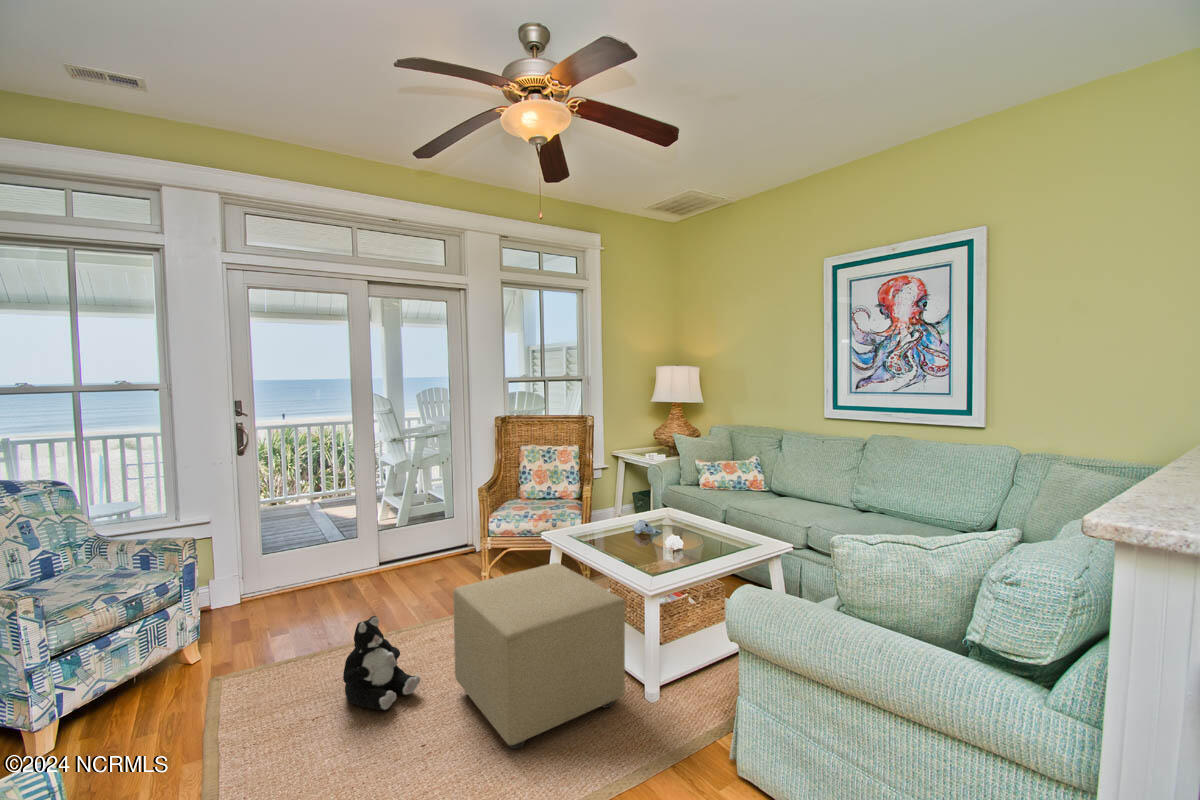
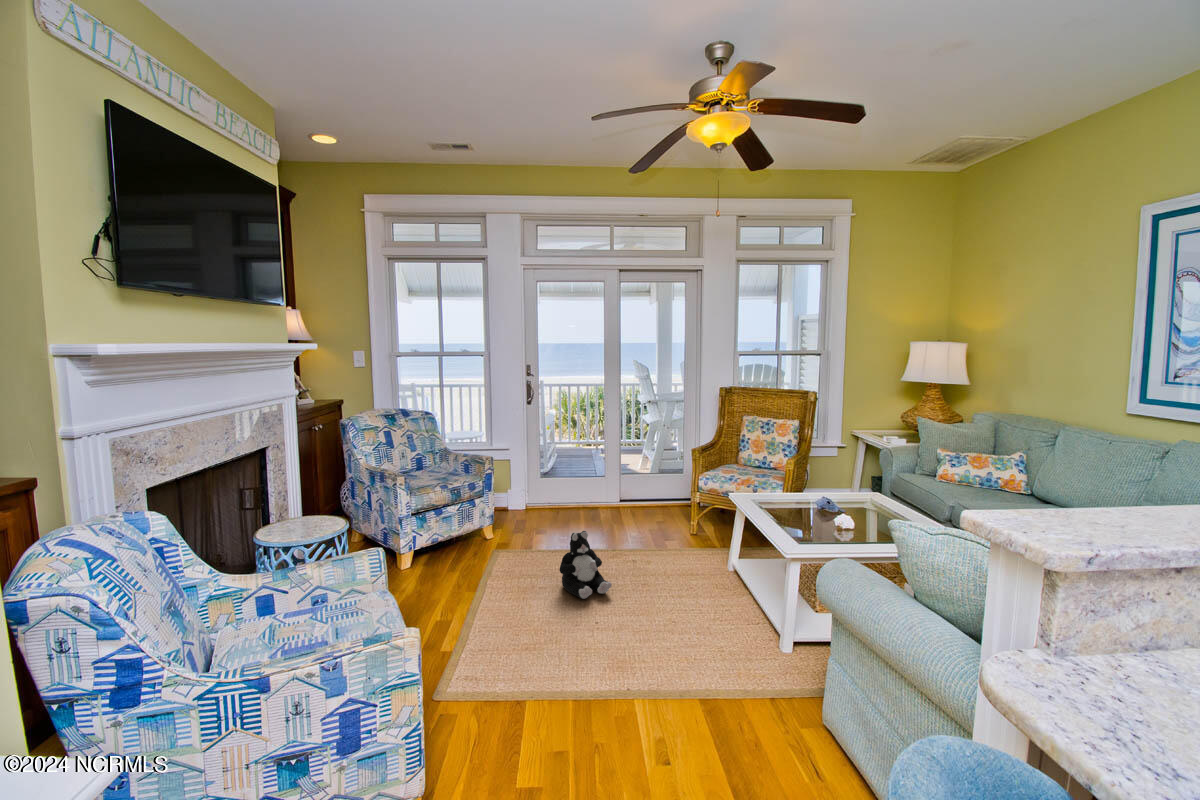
ottoman: present [453,563,625,749] -> none [636,519,769,652]

